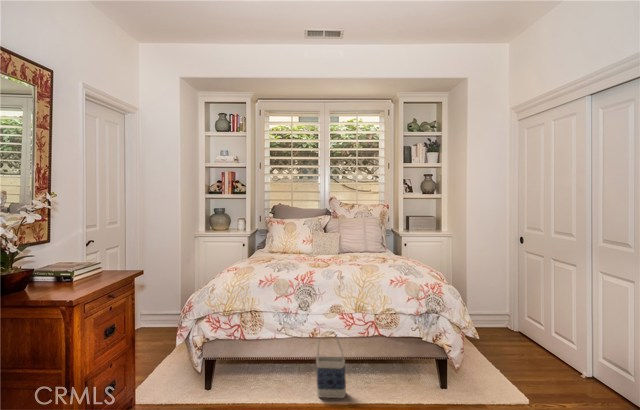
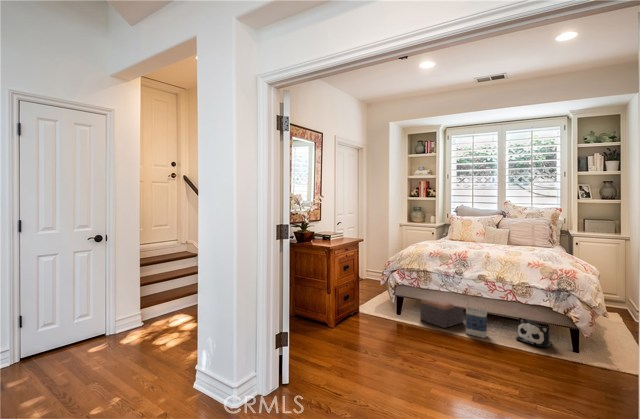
footstool: none [247,342,309,396] -> present [420,300,463,328]
plush toy: none [381,355,420,394] -> present [516,318,552,347]

